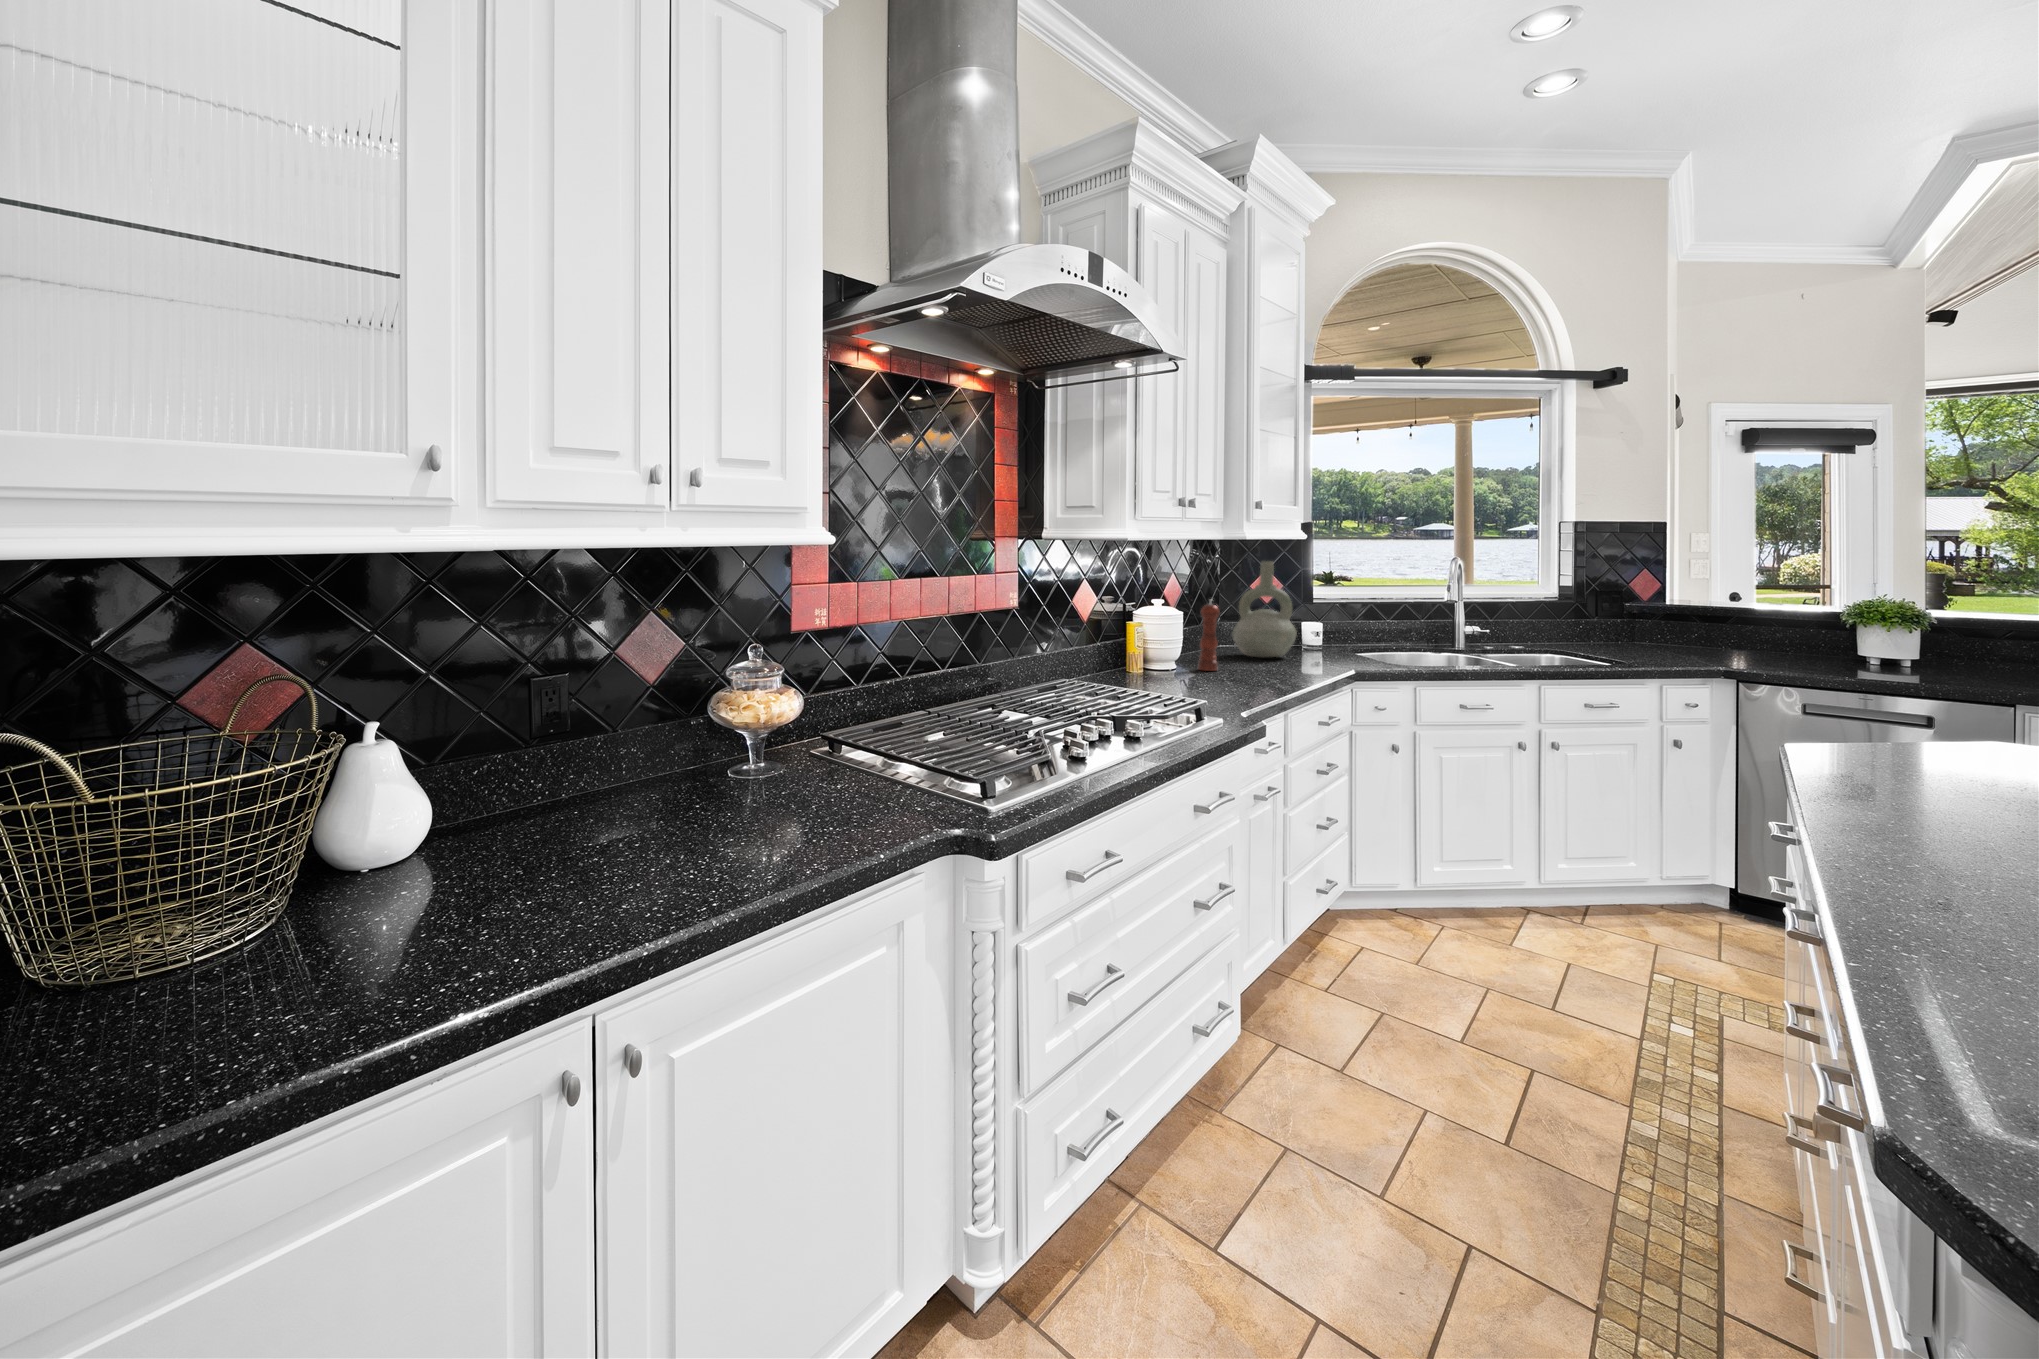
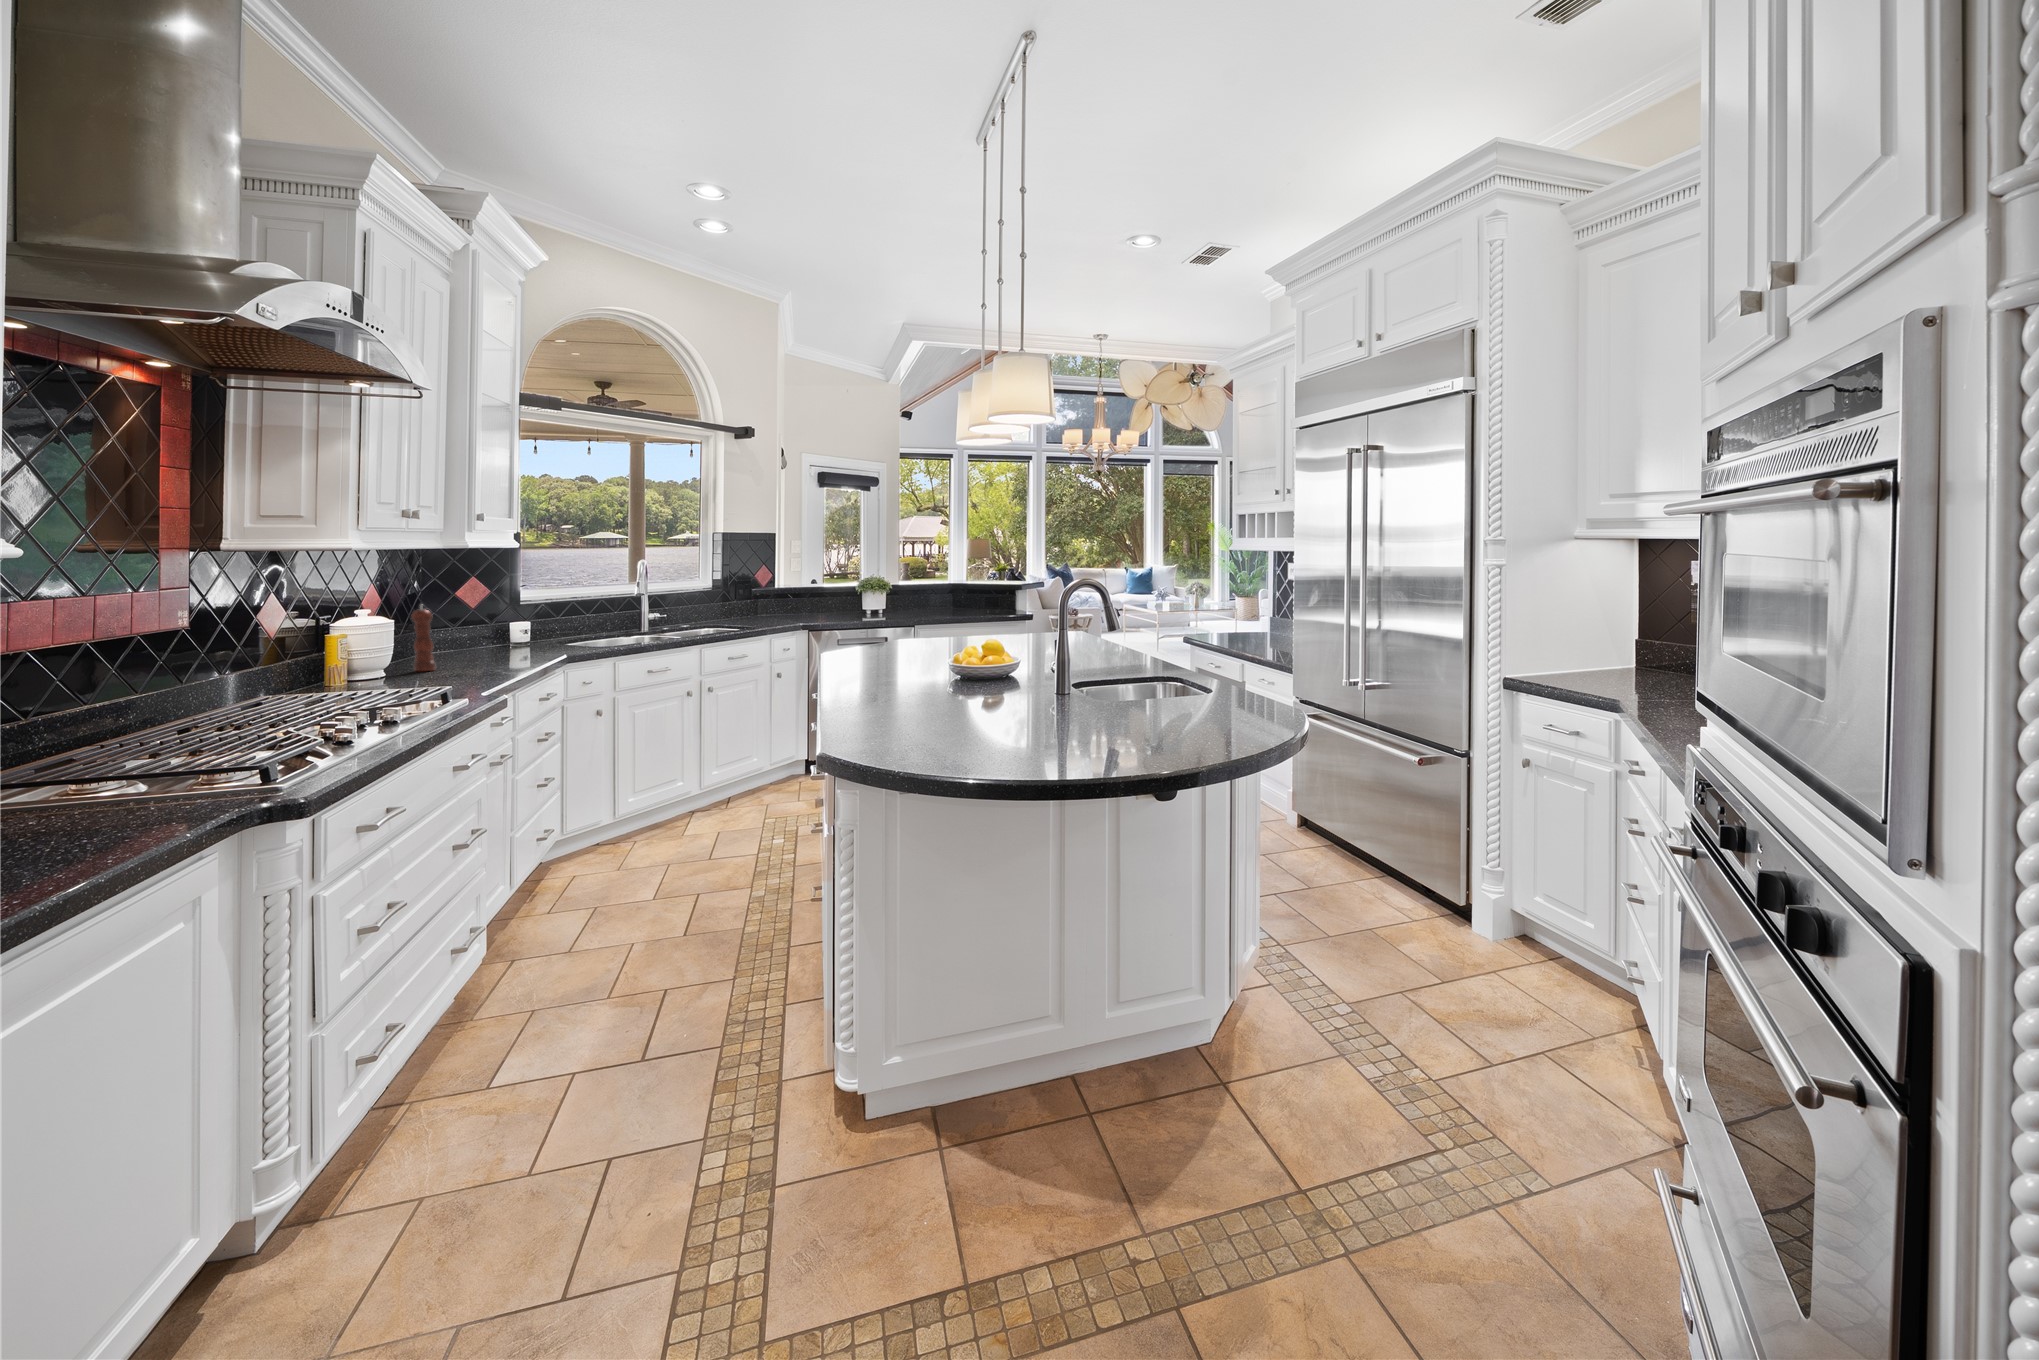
decorative vase: present [1232,561,1297,657] -> none [439,567,506,656]

